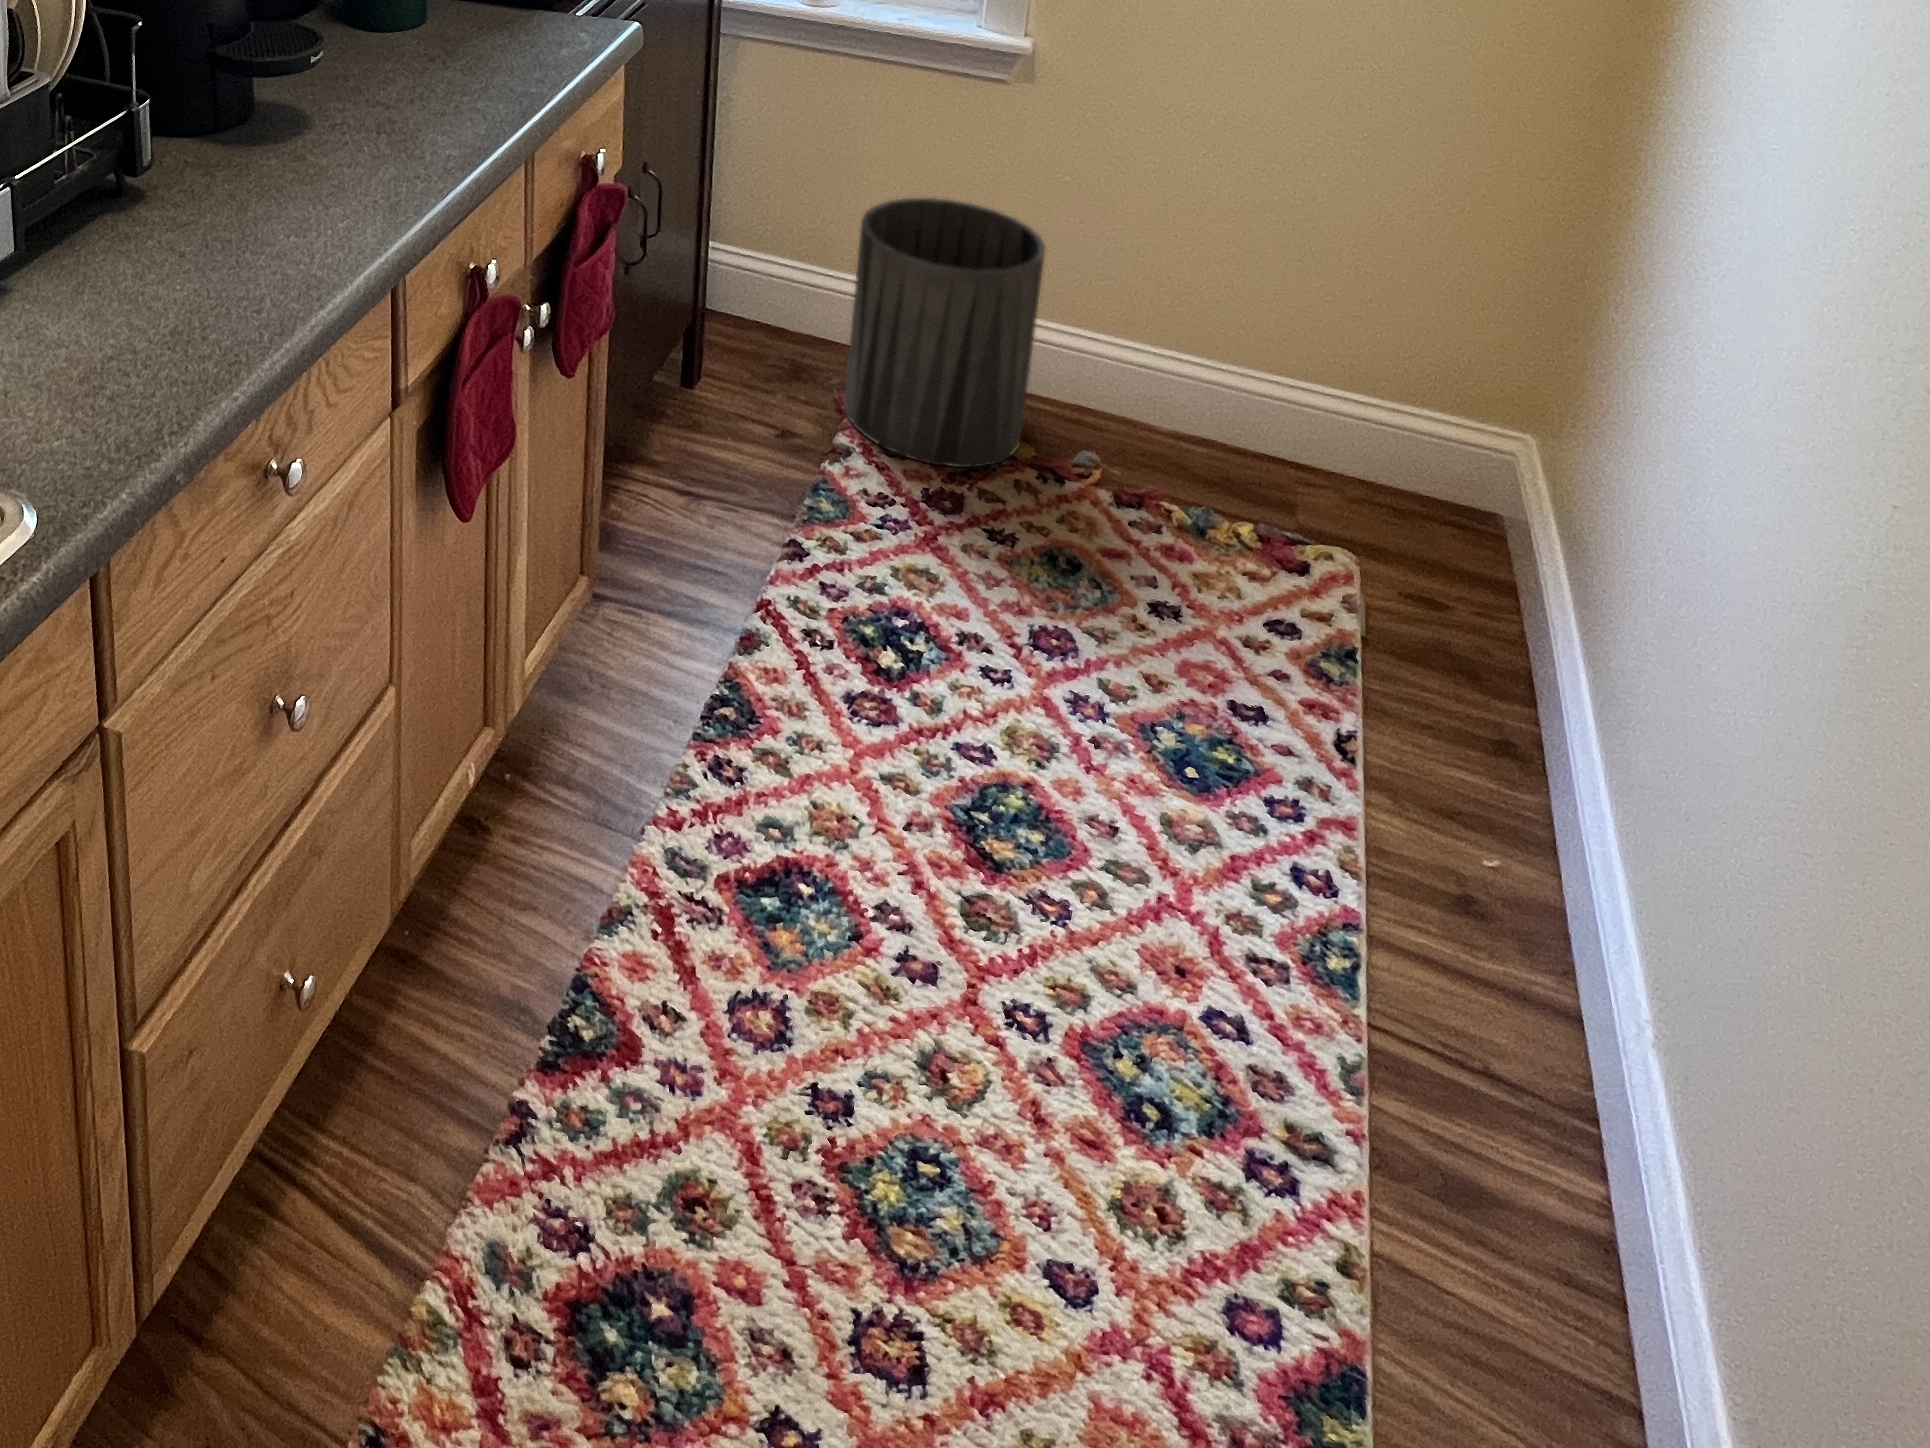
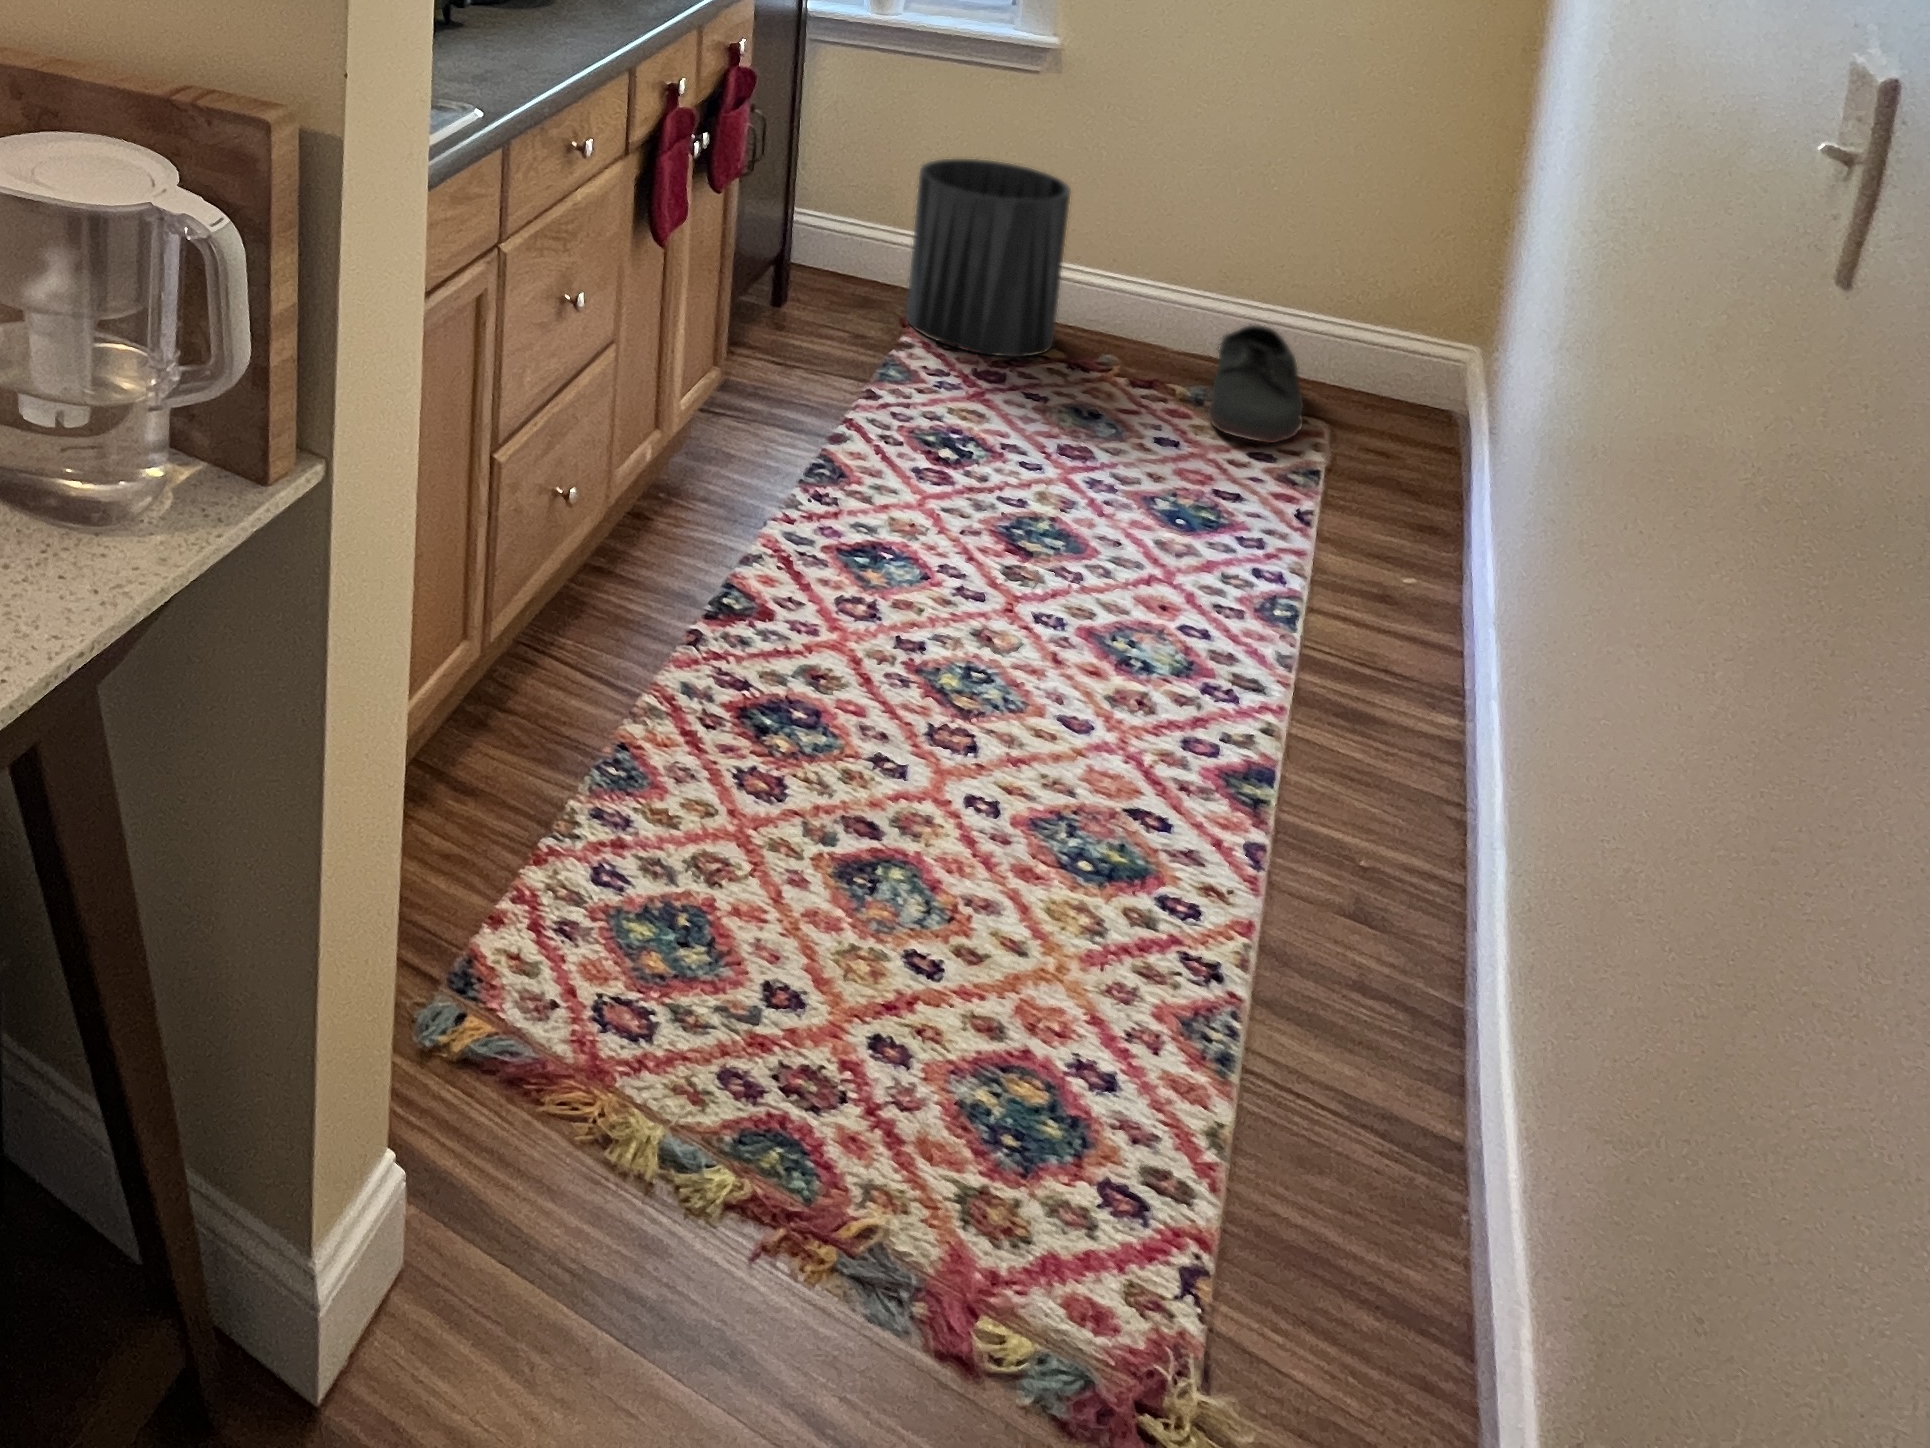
shoe: none [1212,417,1329,605] -> present [1208,325,1303,443]

